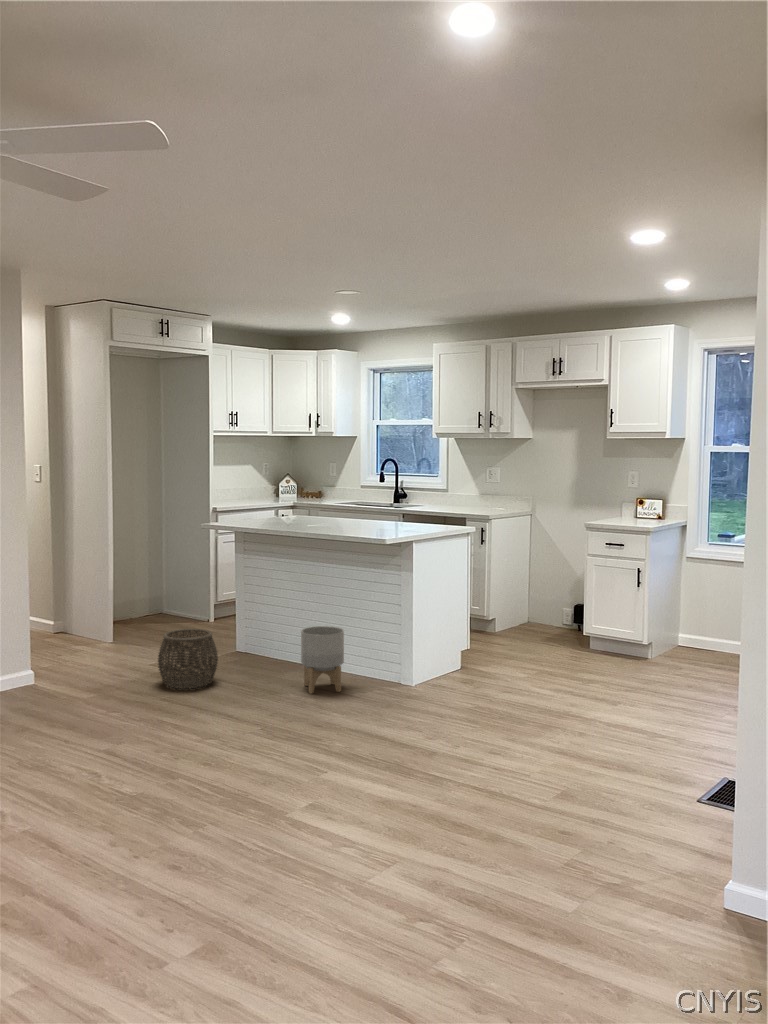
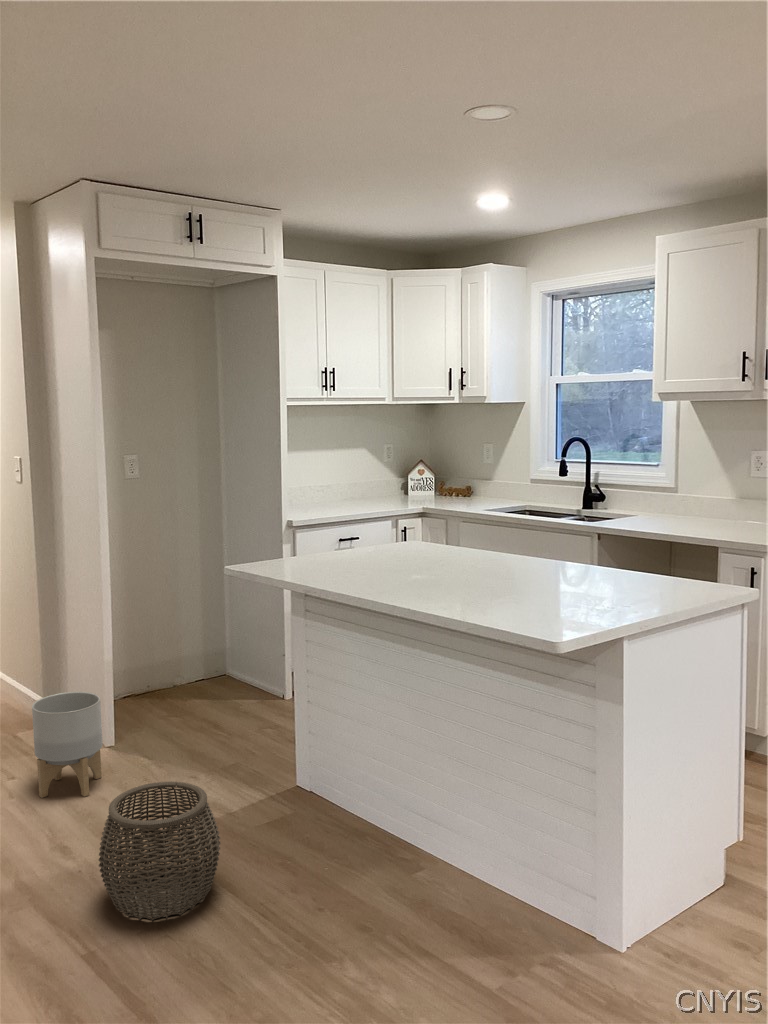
planter: present [301,626,344,694] -> present [32,692,103,798]

